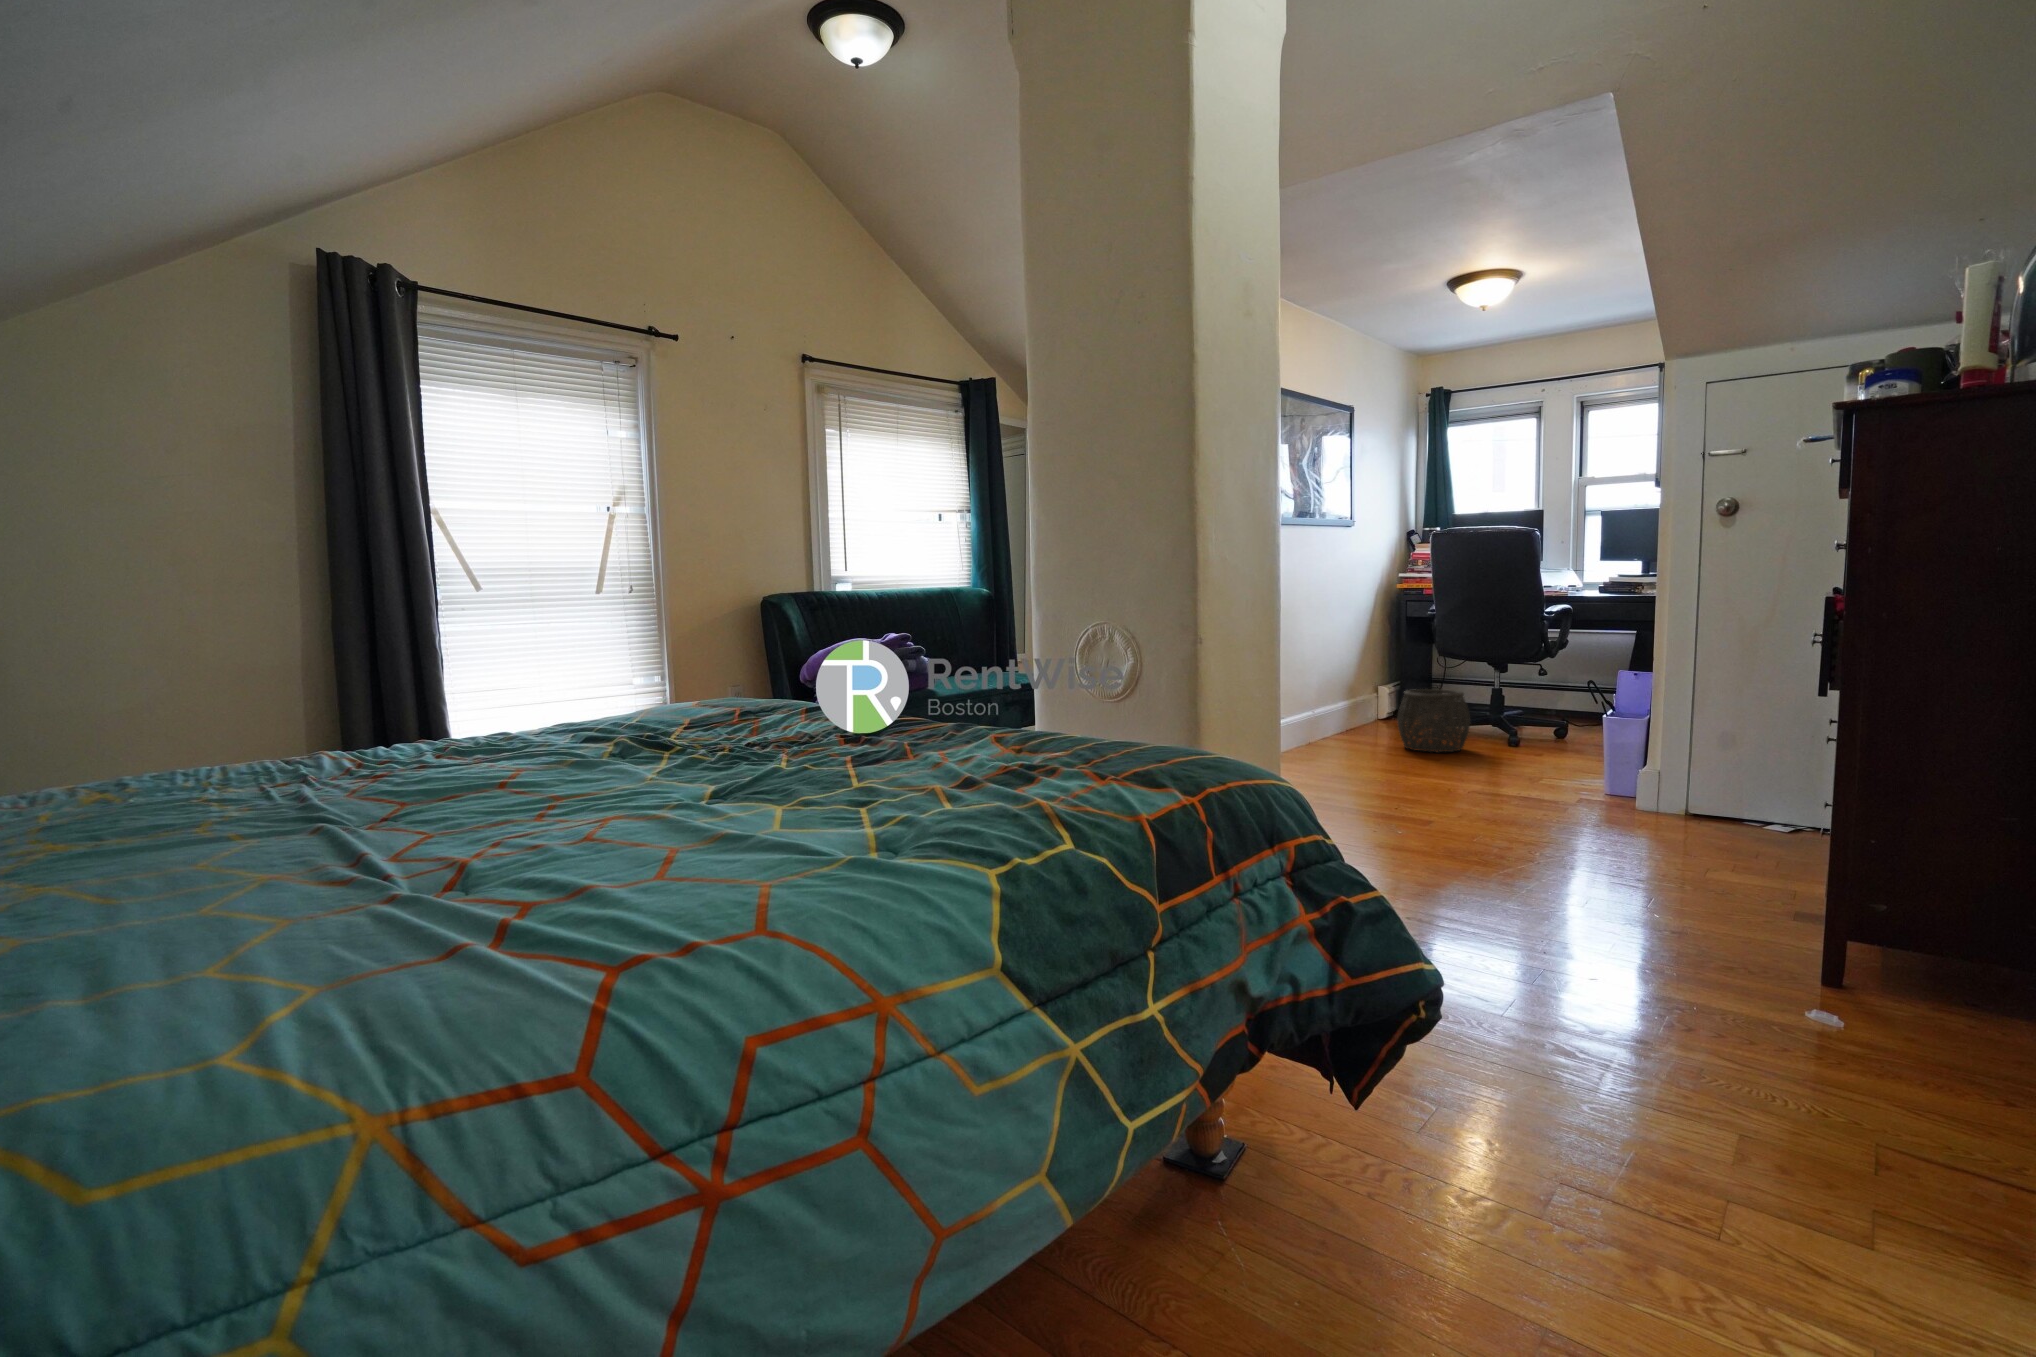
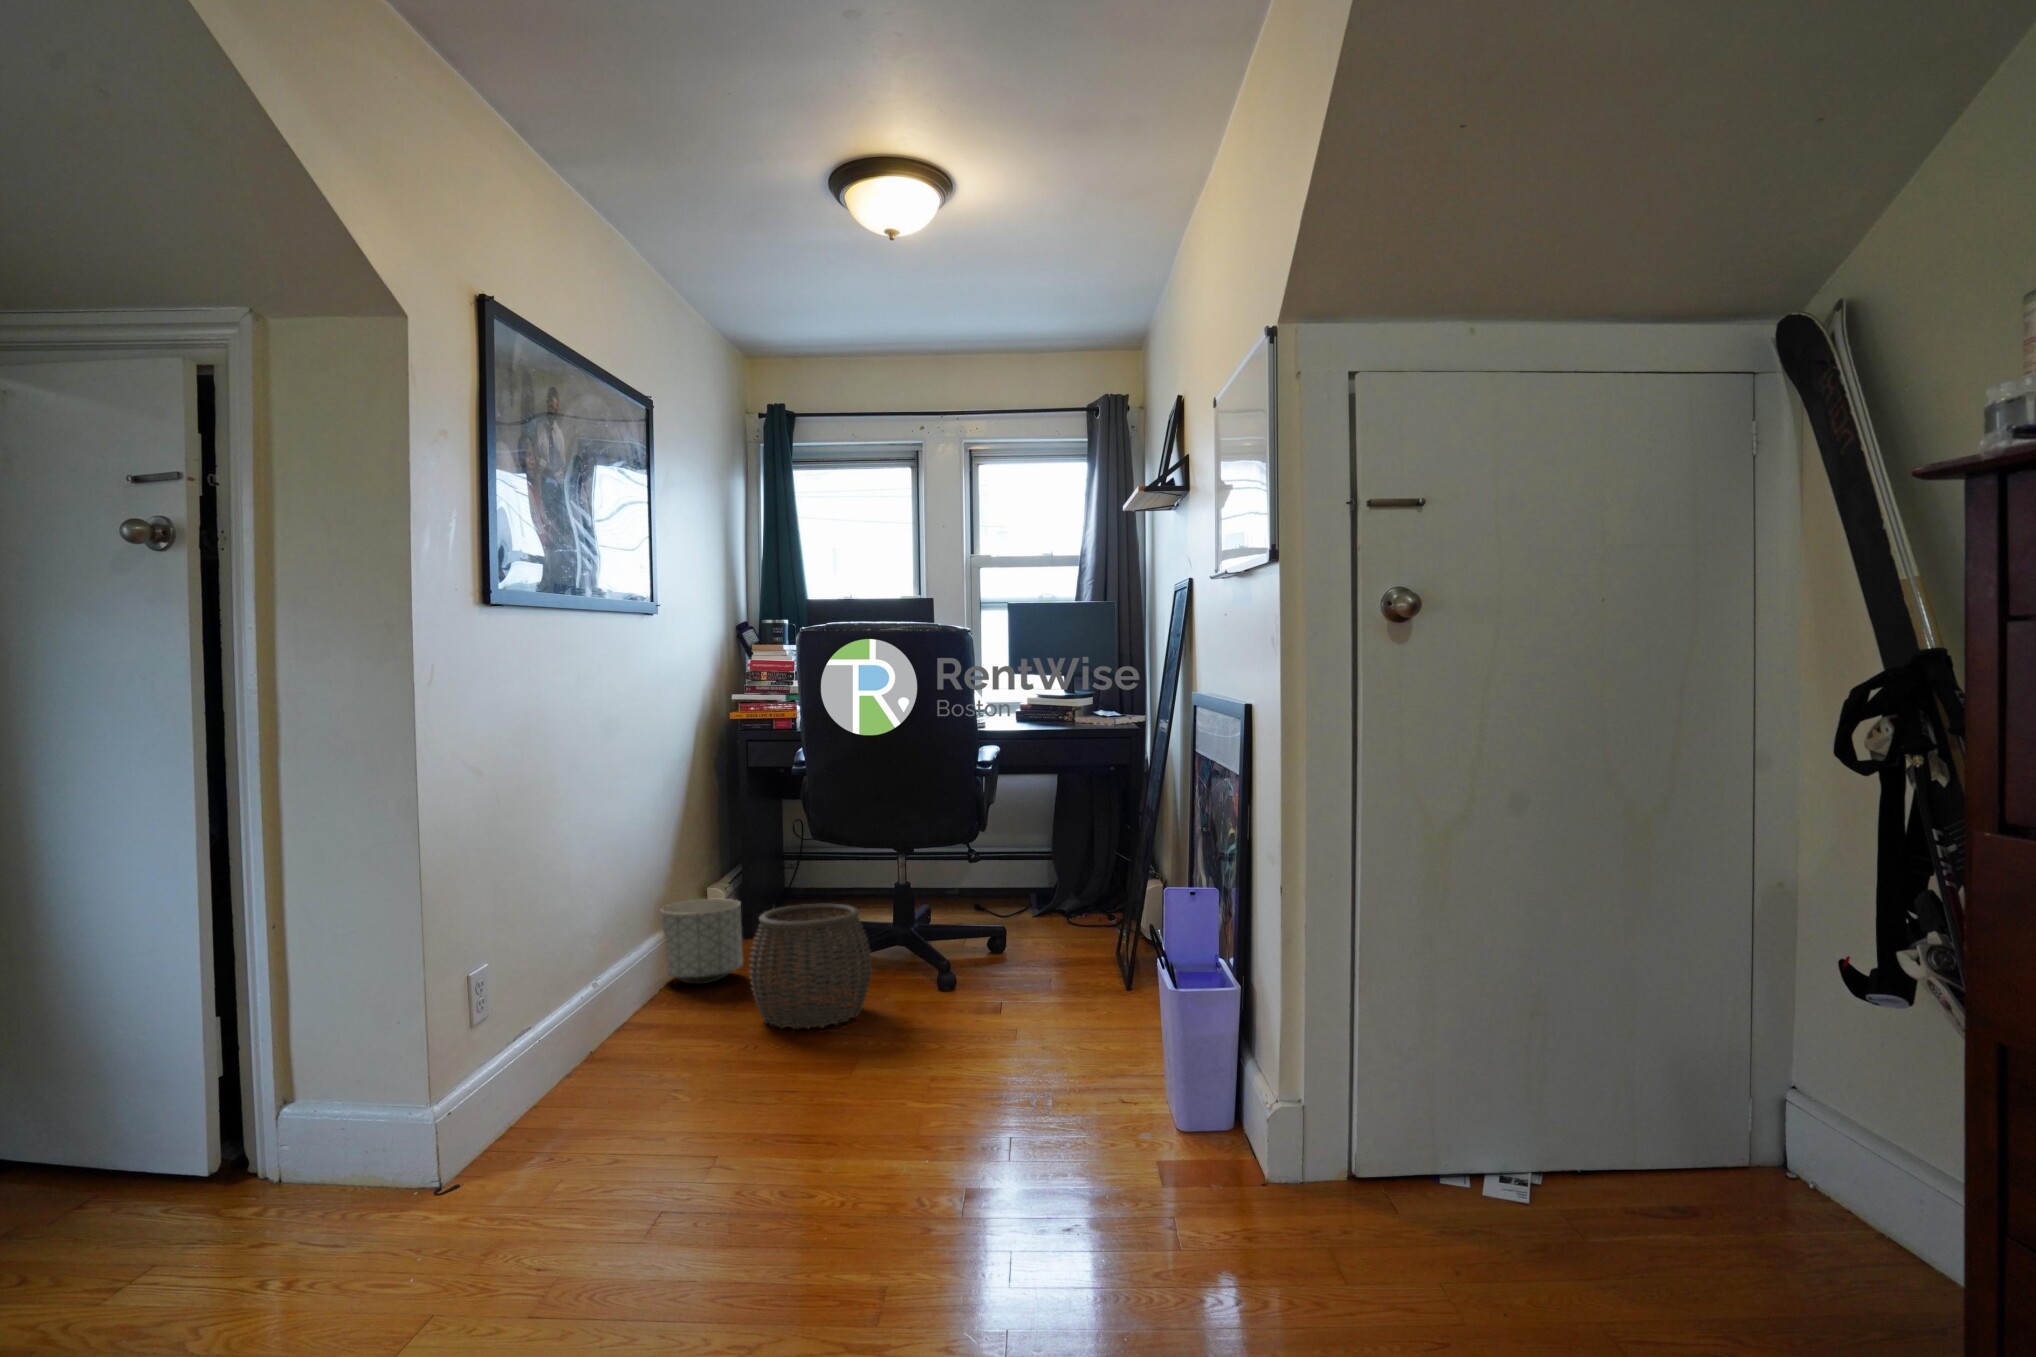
planter: none [1350,688,1397,732] -> present [661,899,743,984]

